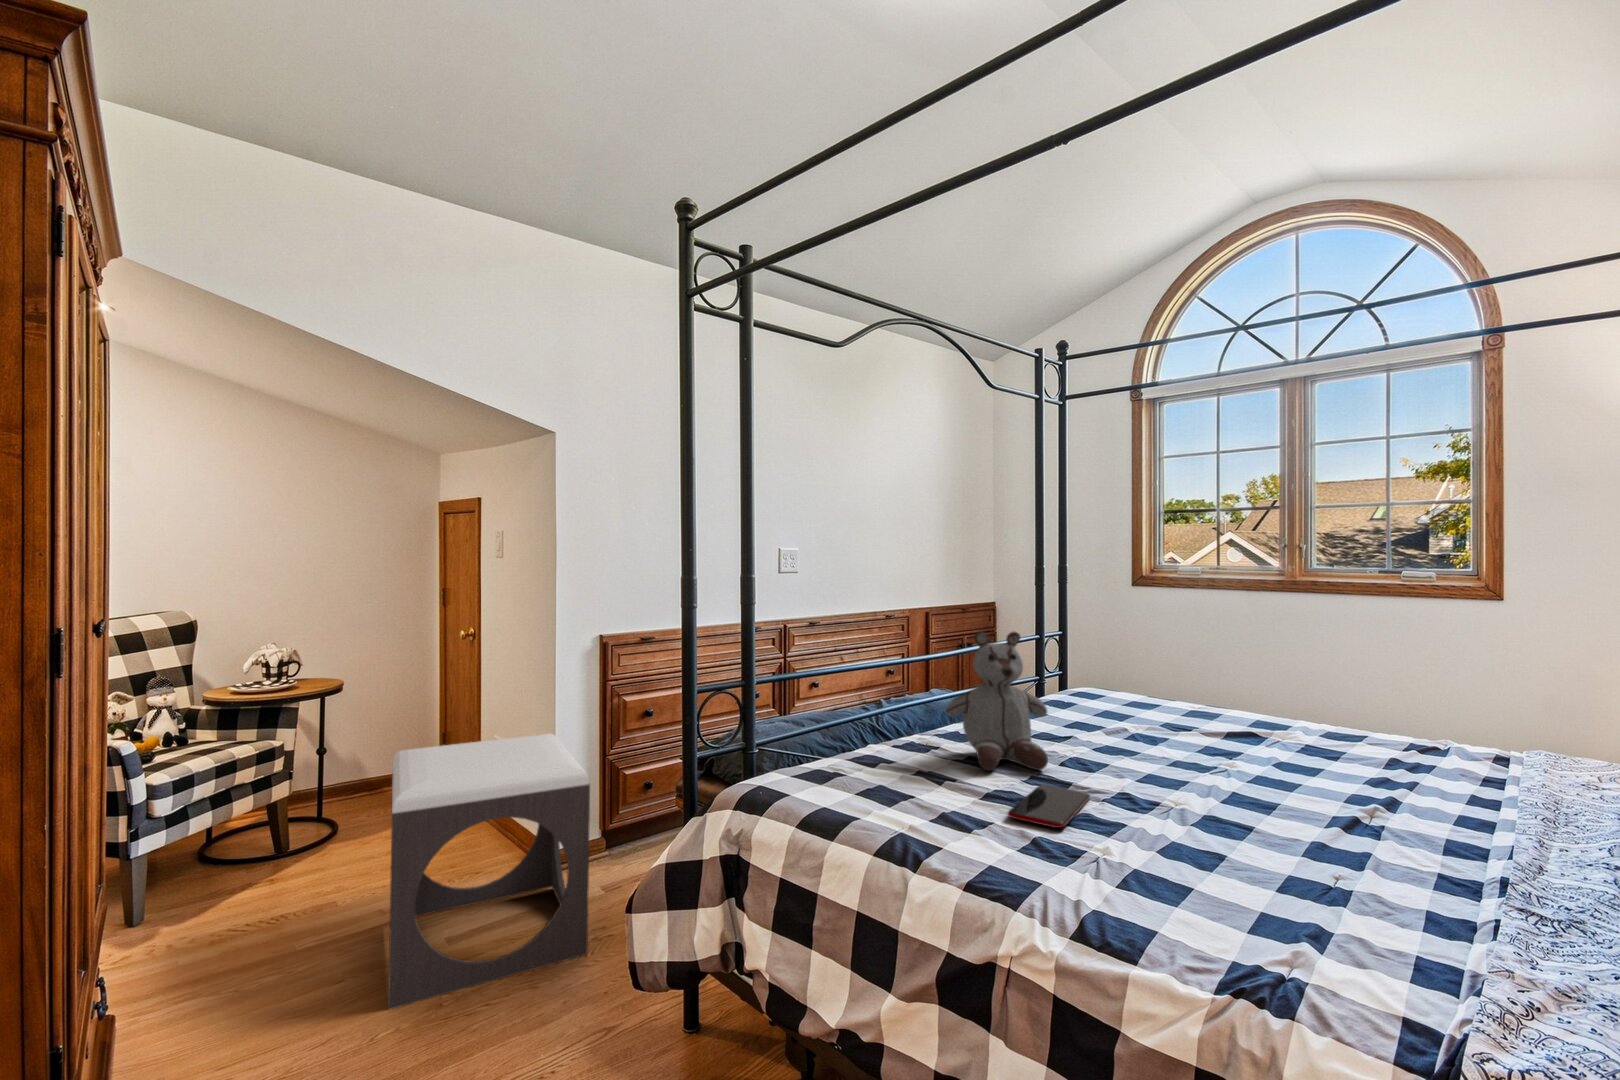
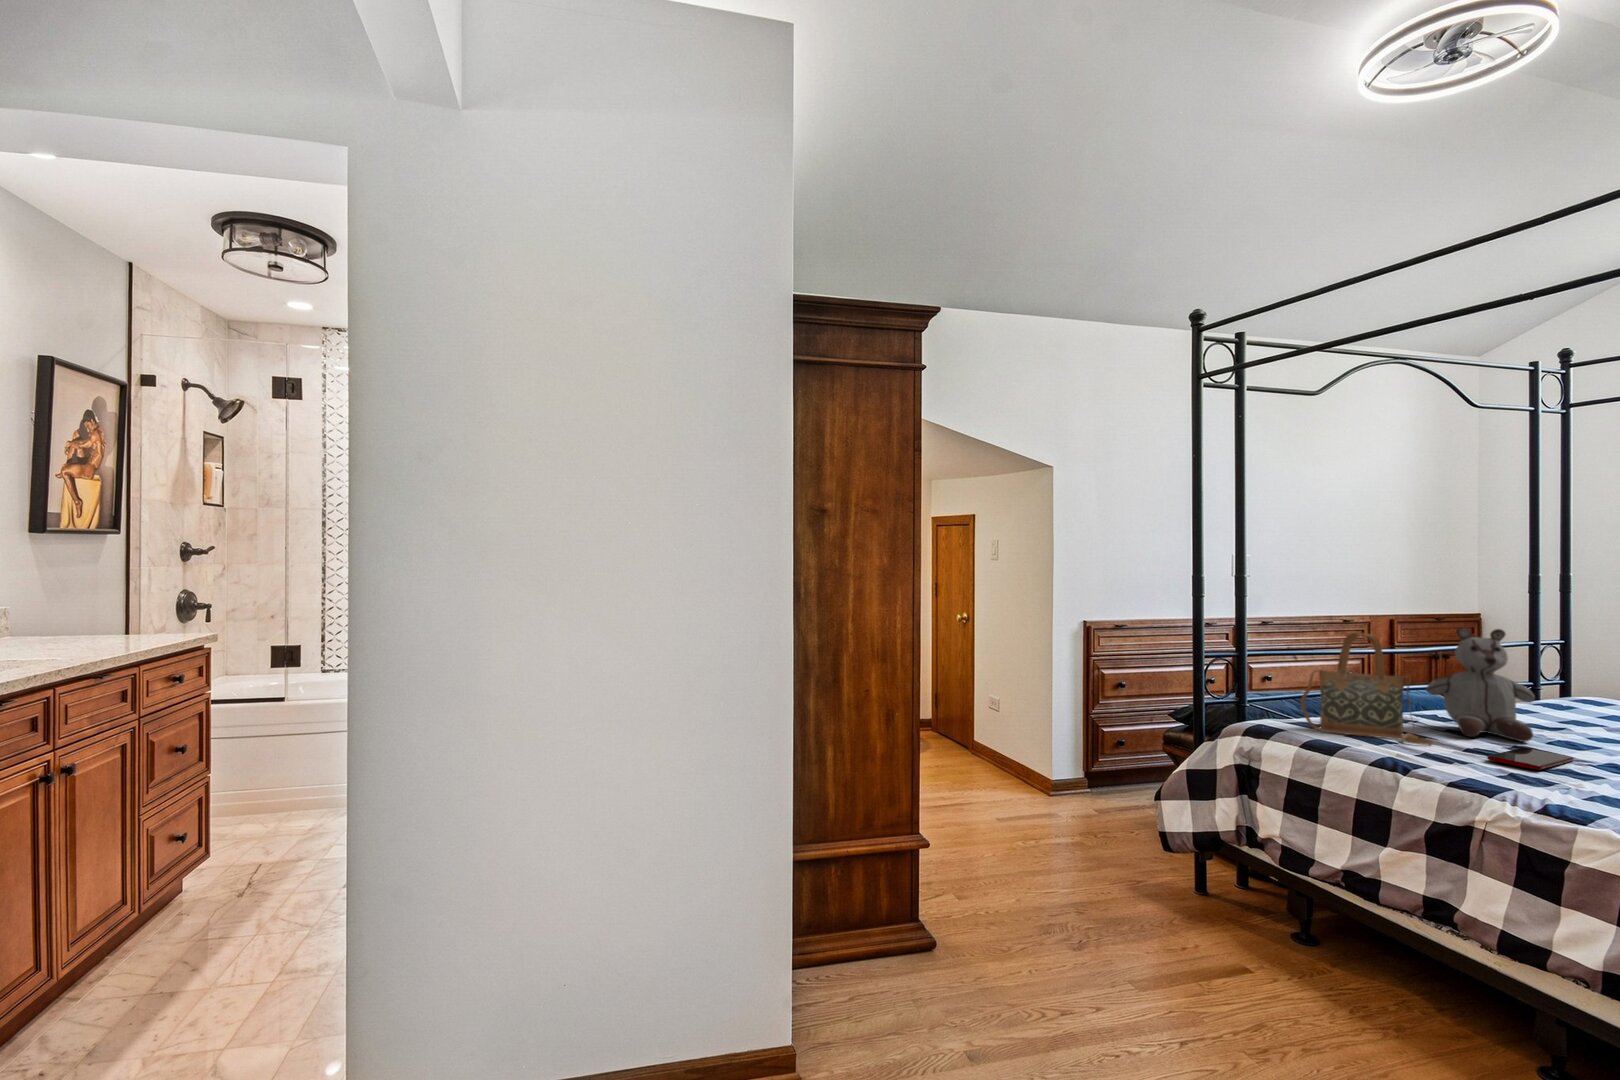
handbag: none [805,648,952,796] -> present [1301,633,1433,745]
footstool: present [388,734,590,1009] -> none [953,688,1105,845]

